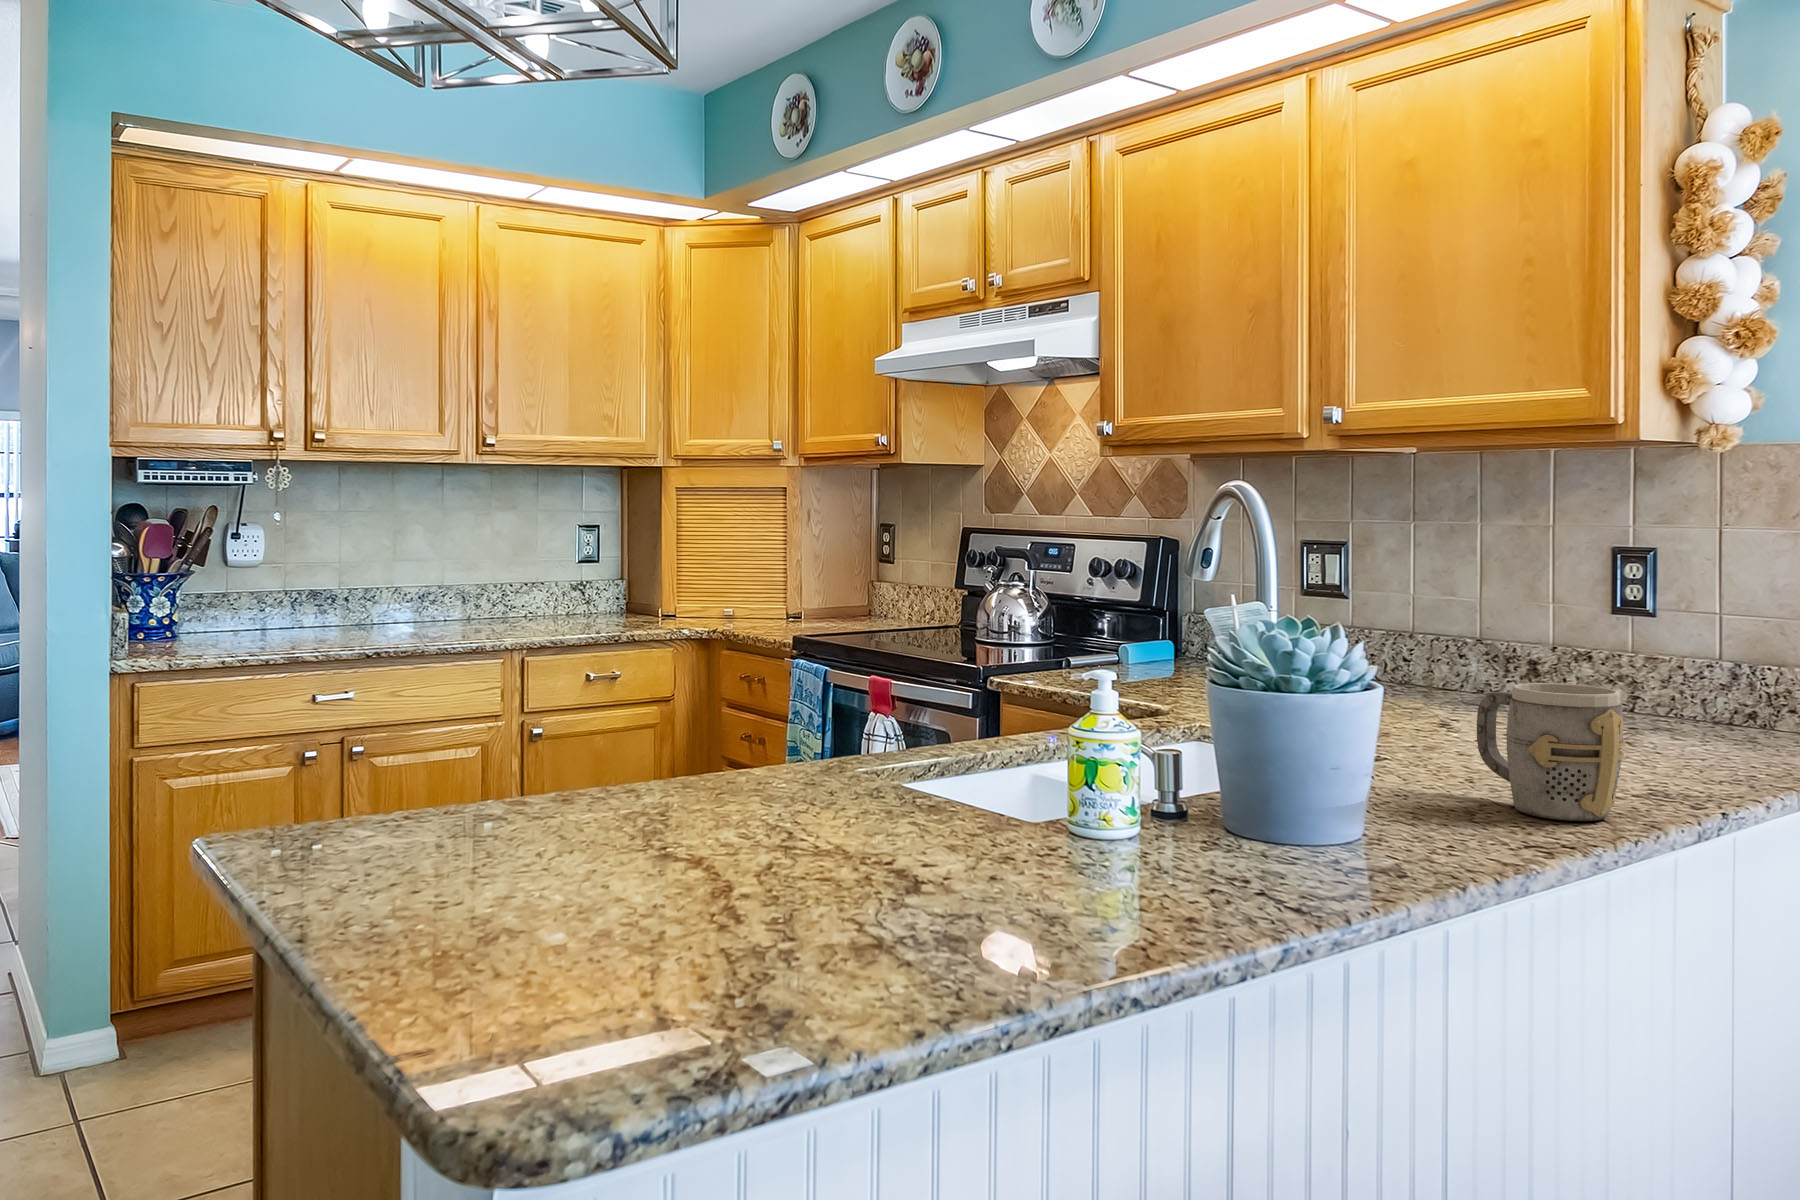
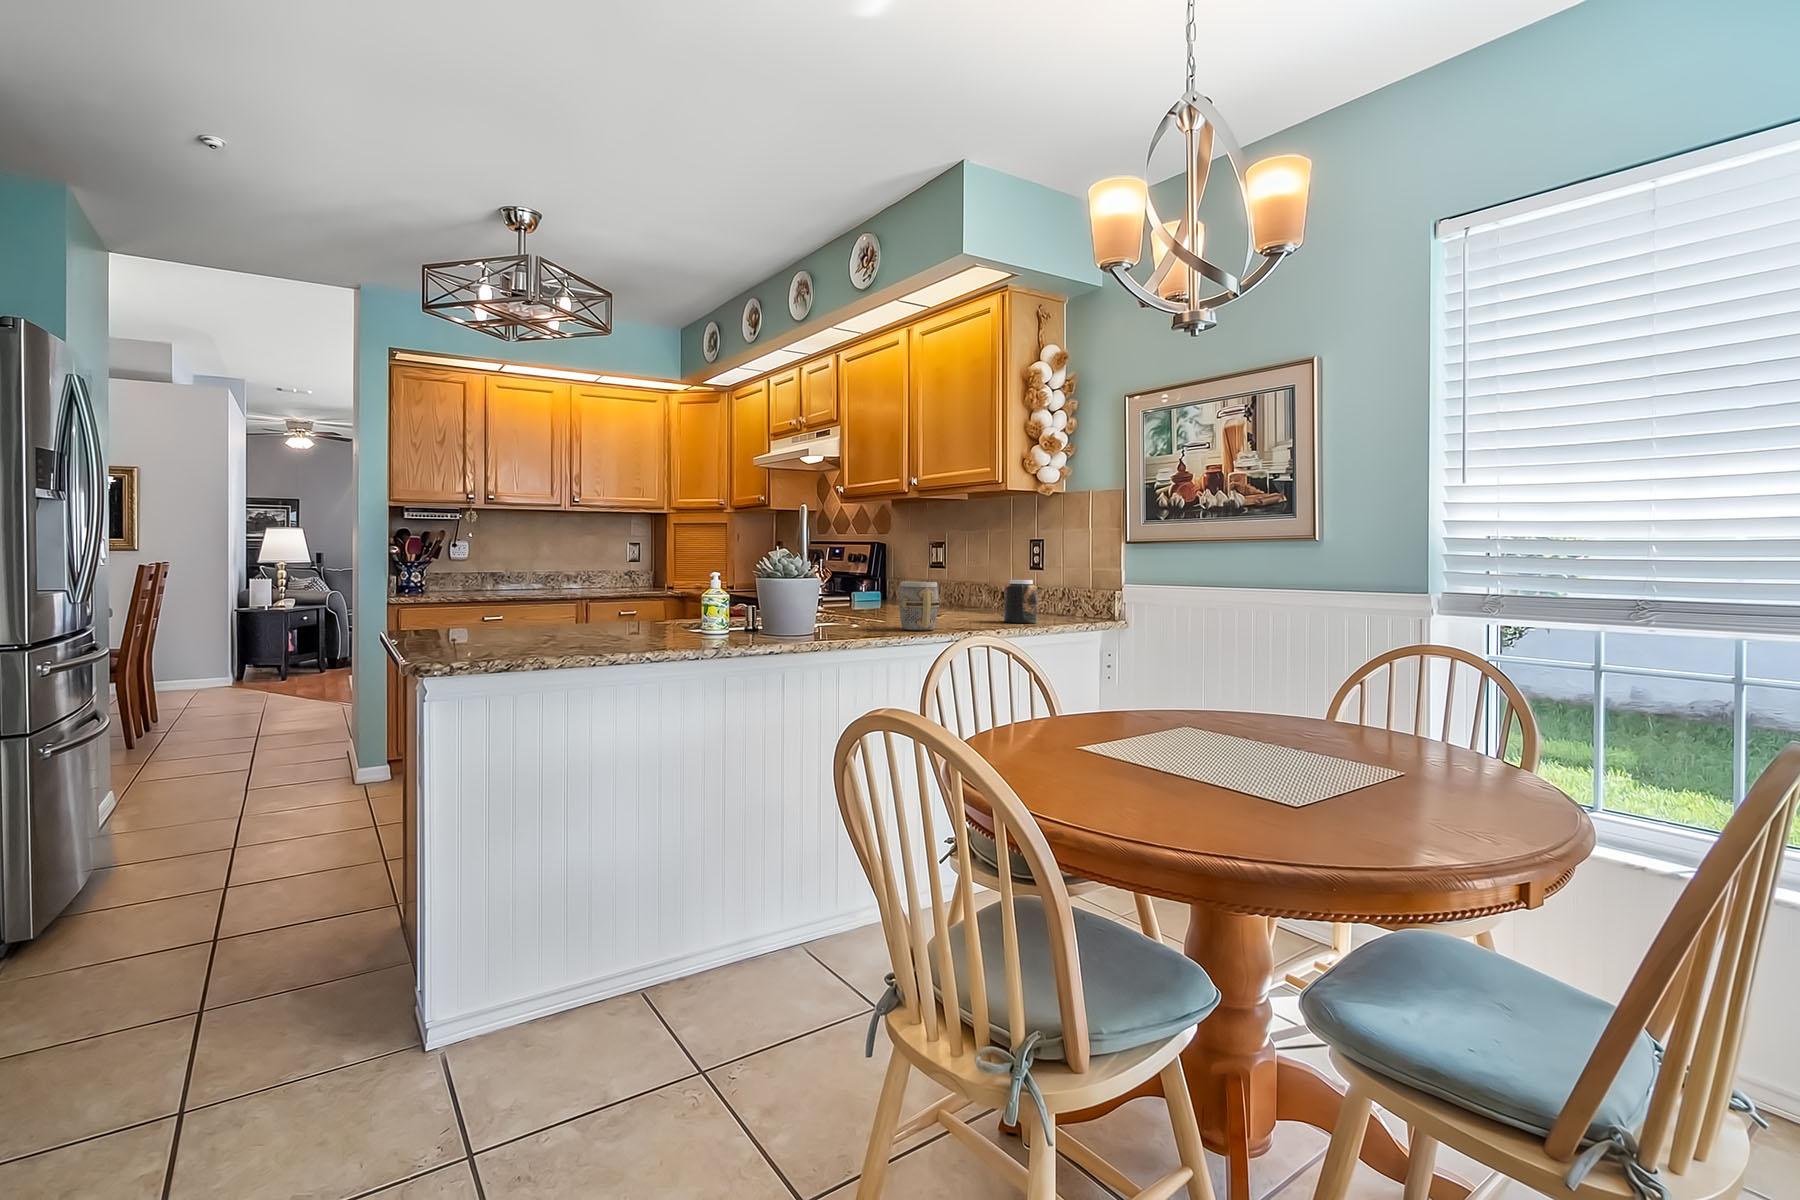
jar: none [1650,656,1748,768] -> present [1004,580,1038,623]

